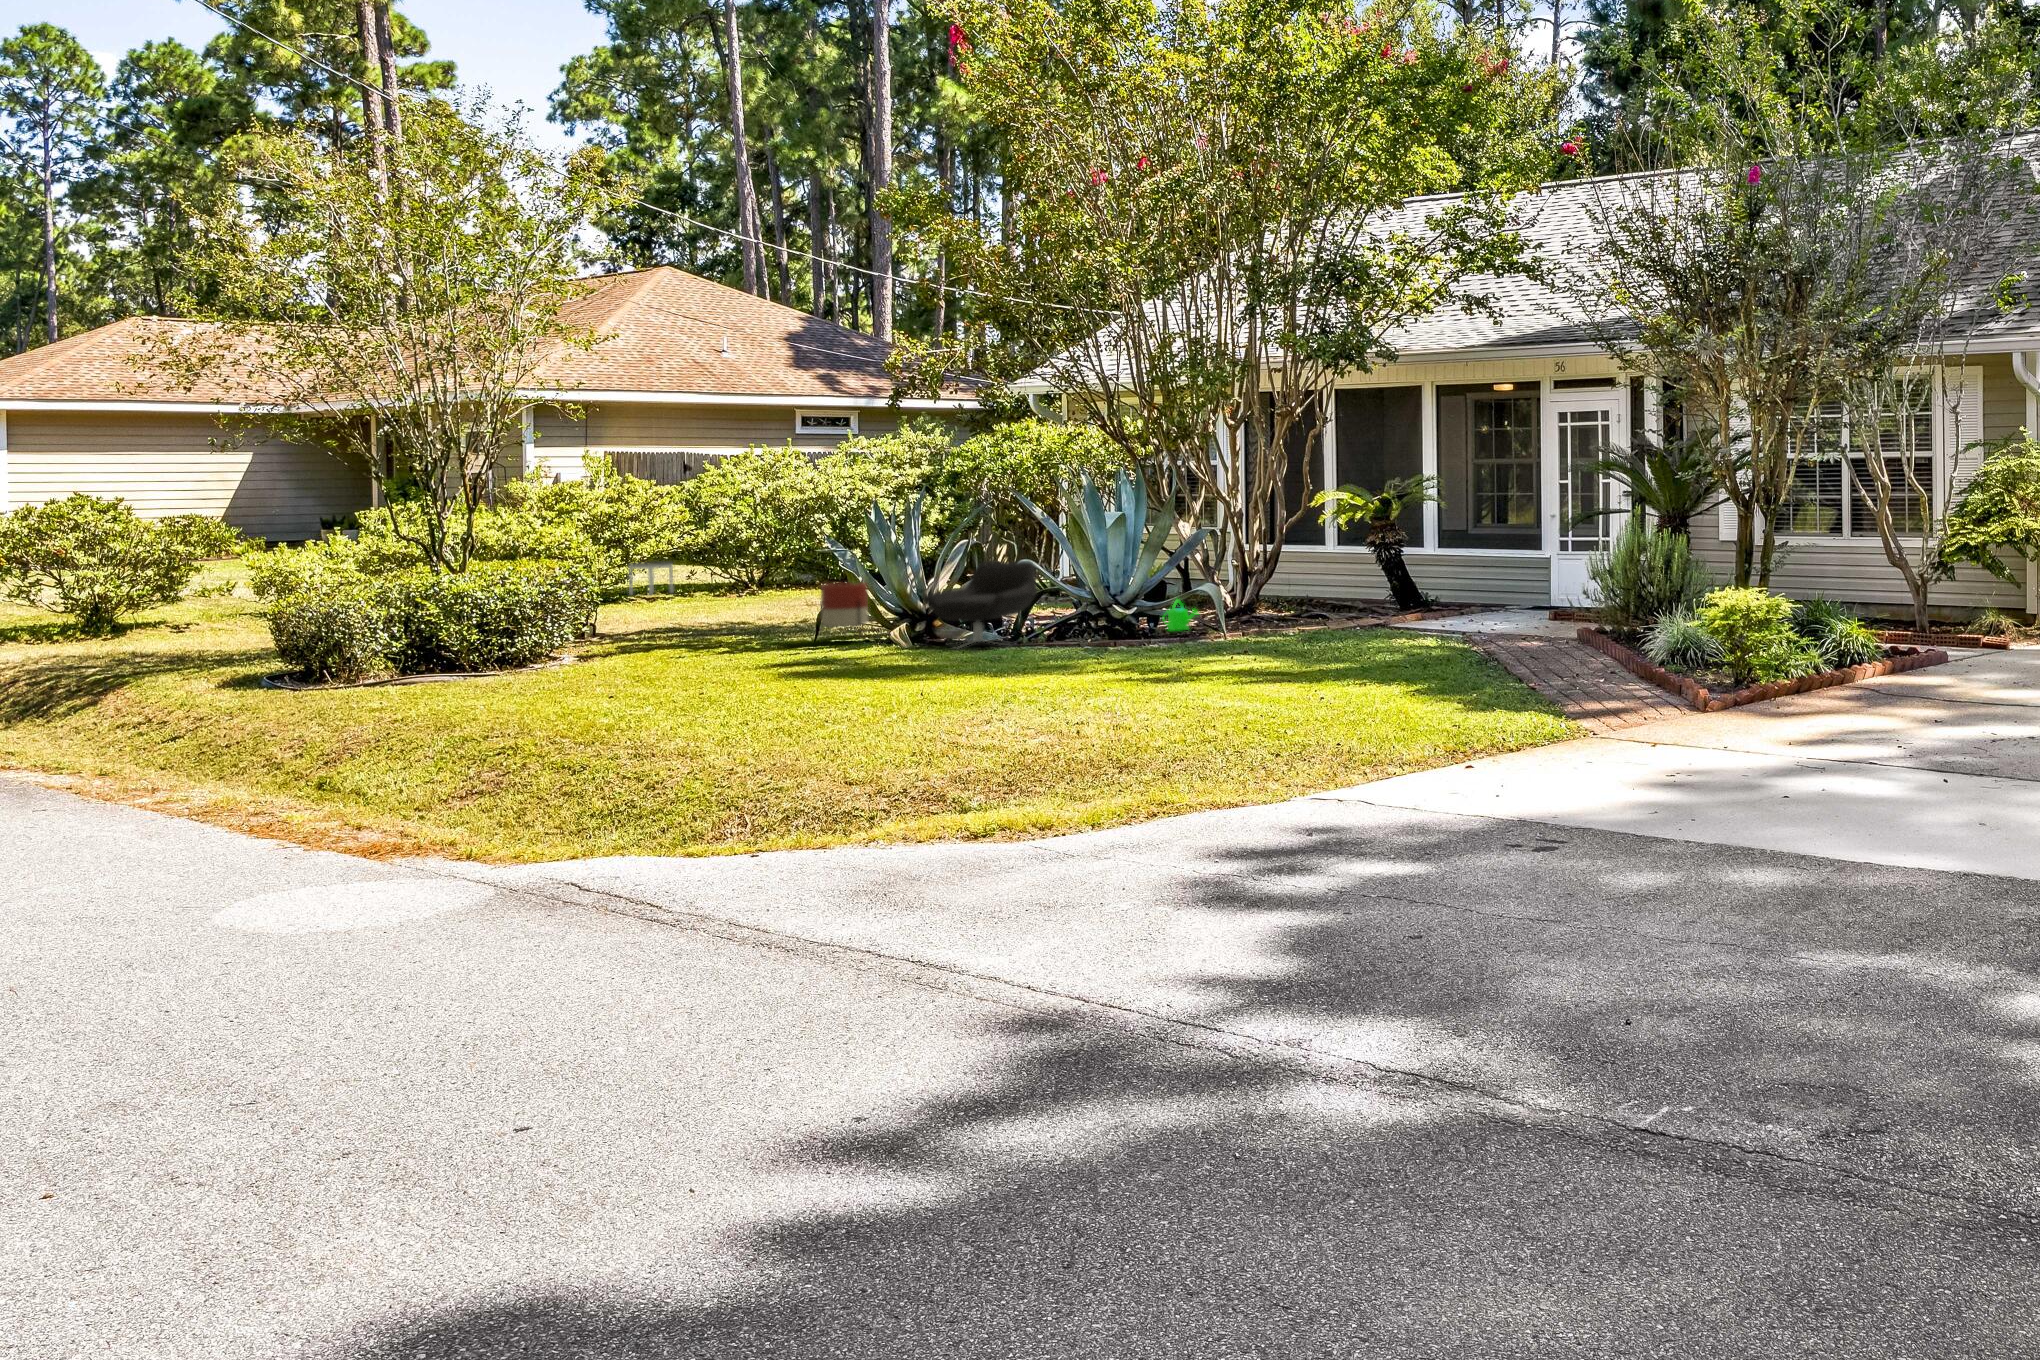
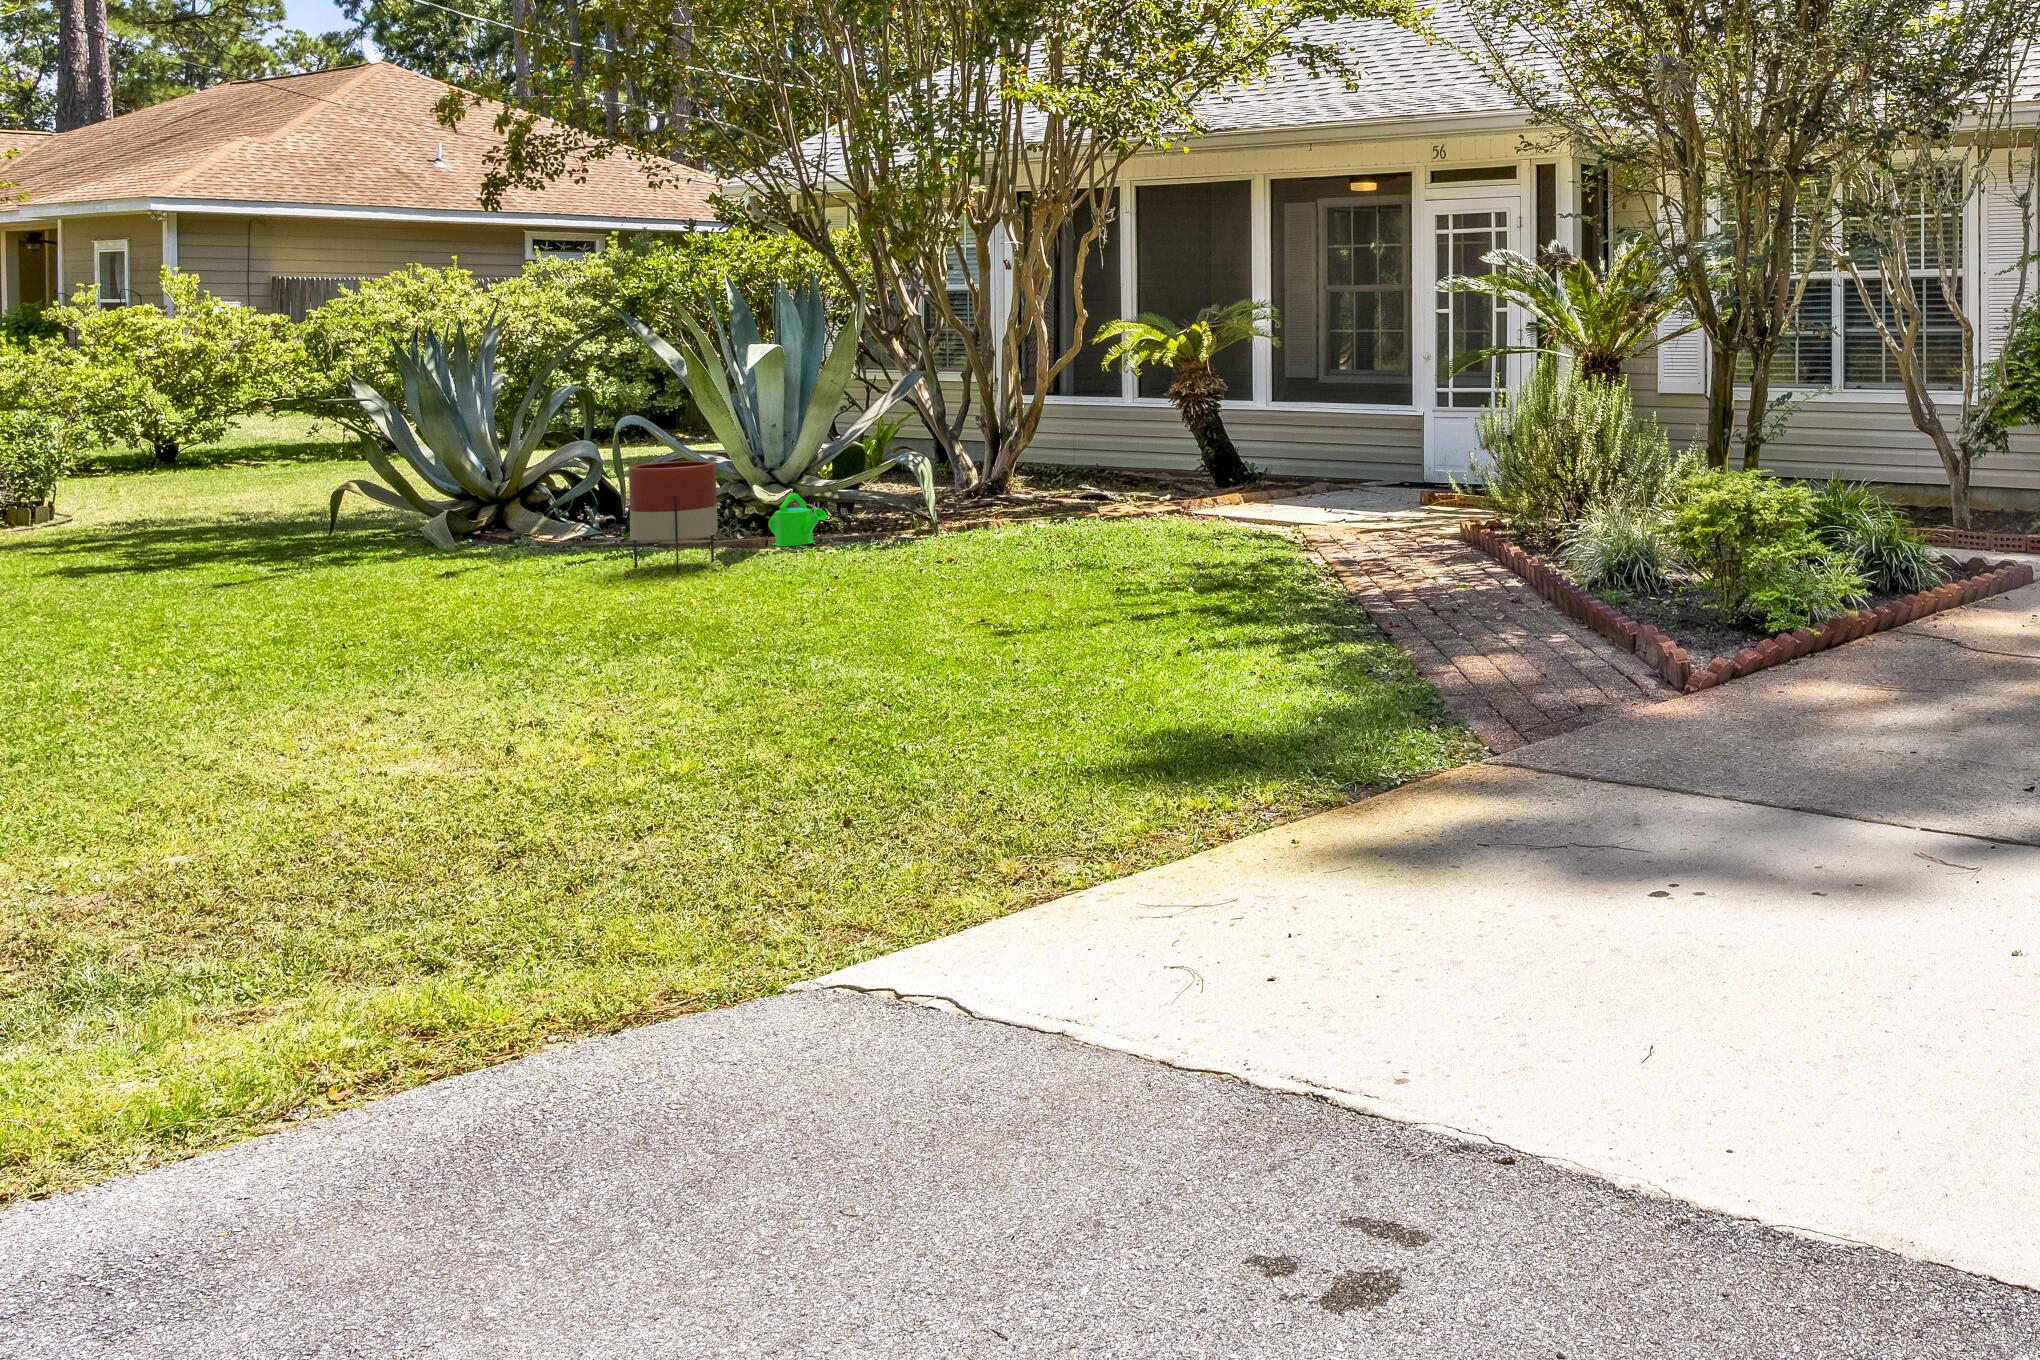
round table: present [629,561,673,594] -> none [126,417,203,465]
lounge chair: present [924,561,1037,647] -> none [281,431,517,593]
planter: present [820,582,868,628] -> present [629,461,718,573]

